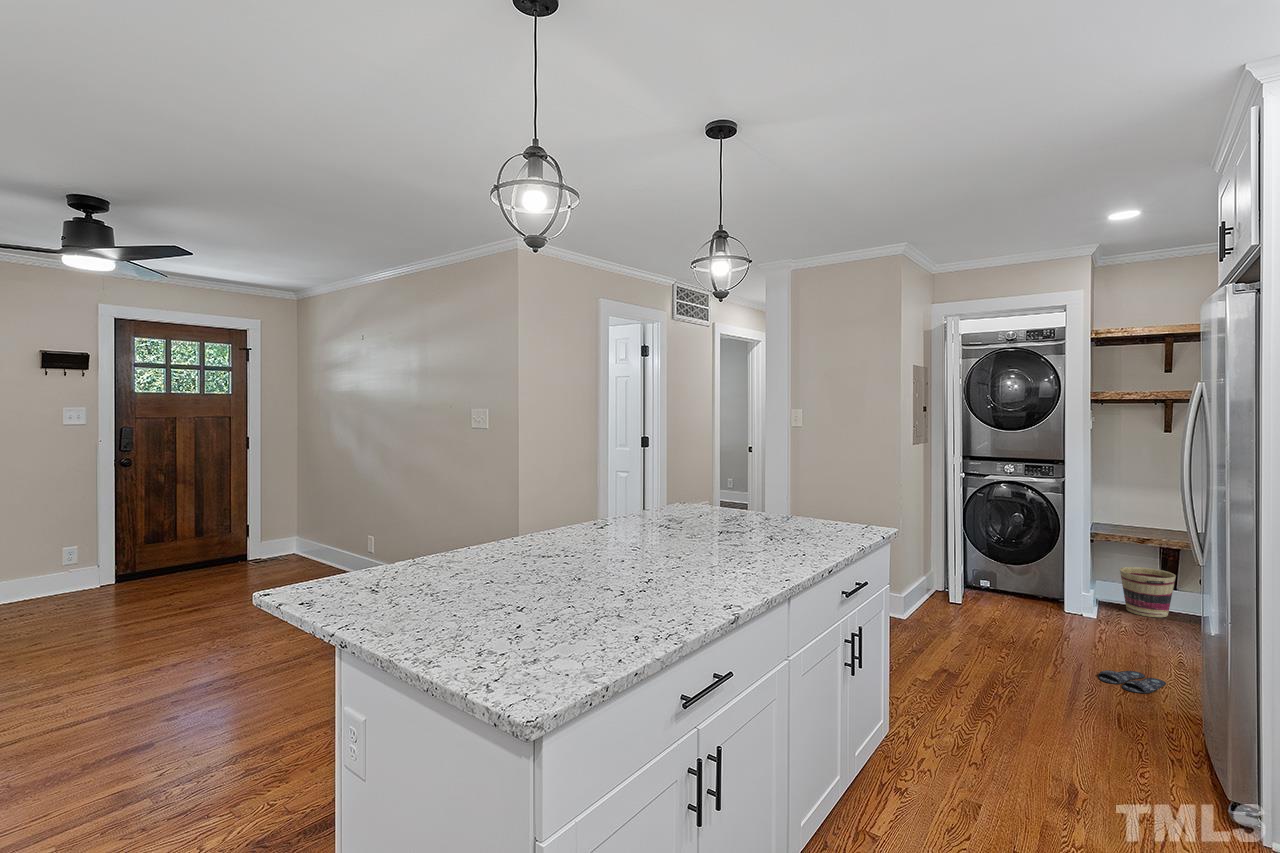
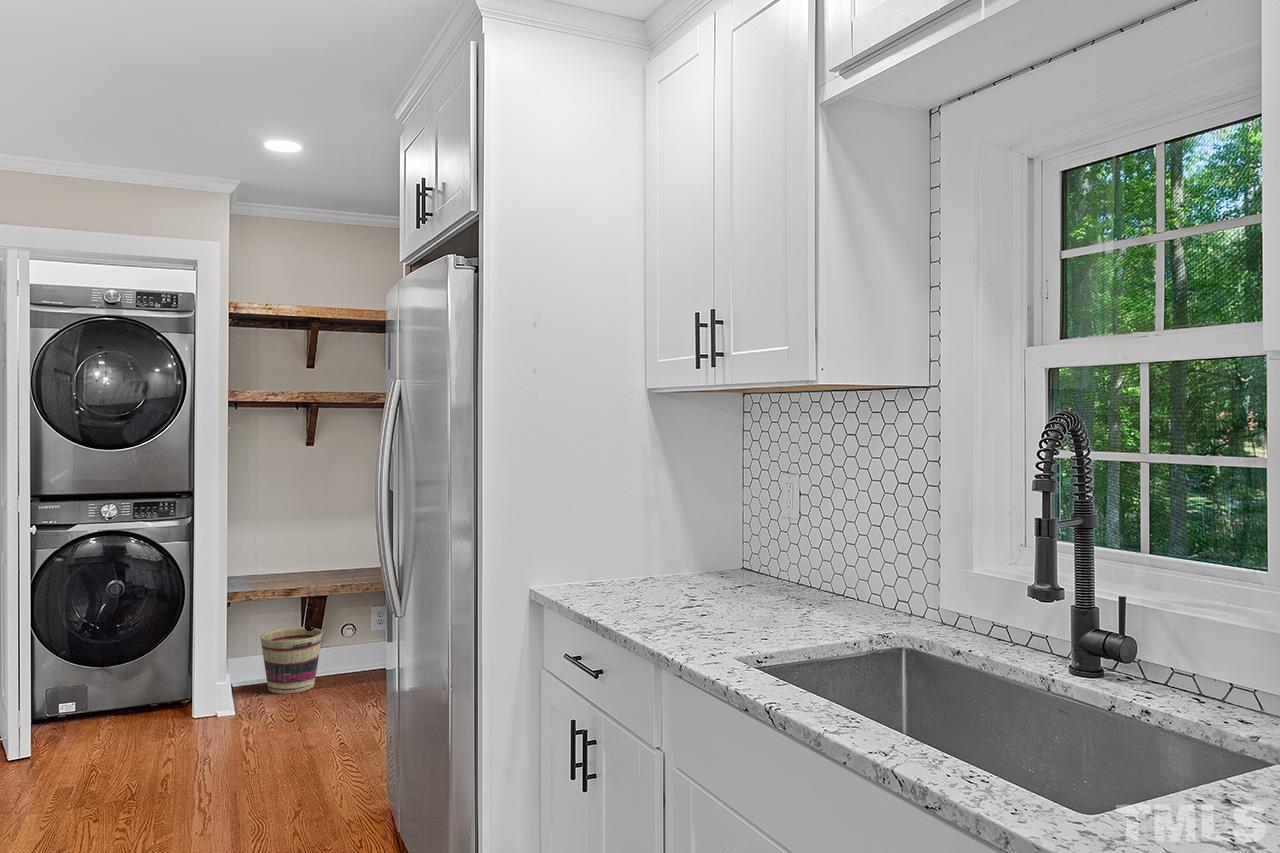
slippers: present [1099,670,1166,693] -> none [257,780,335,815]

